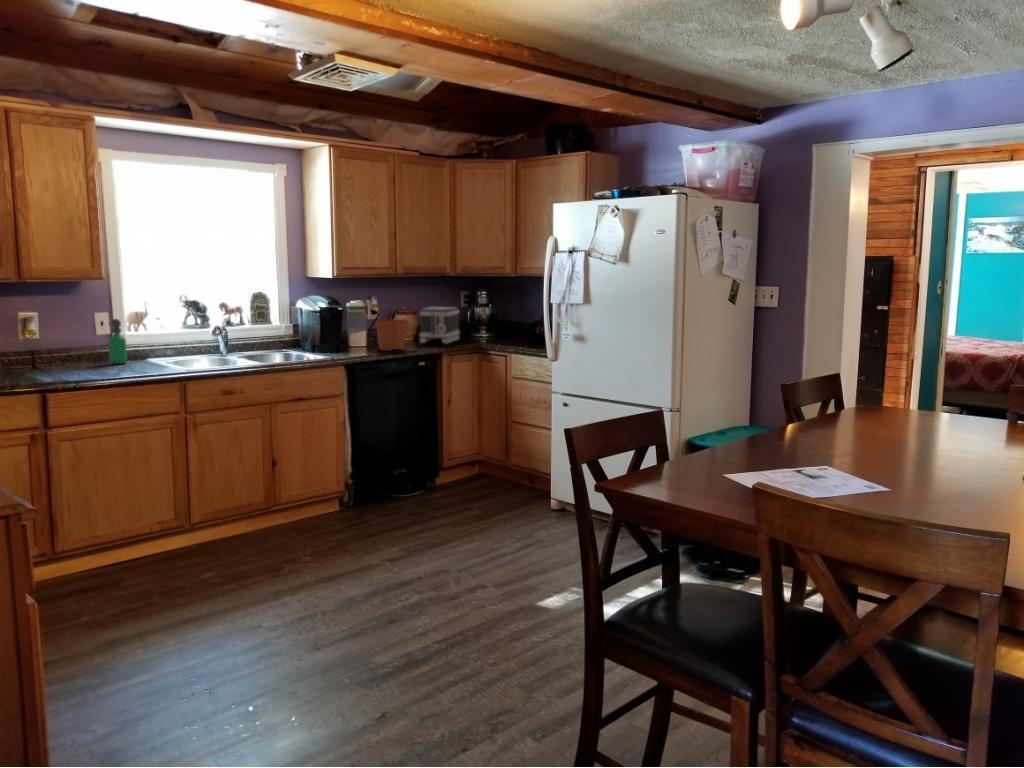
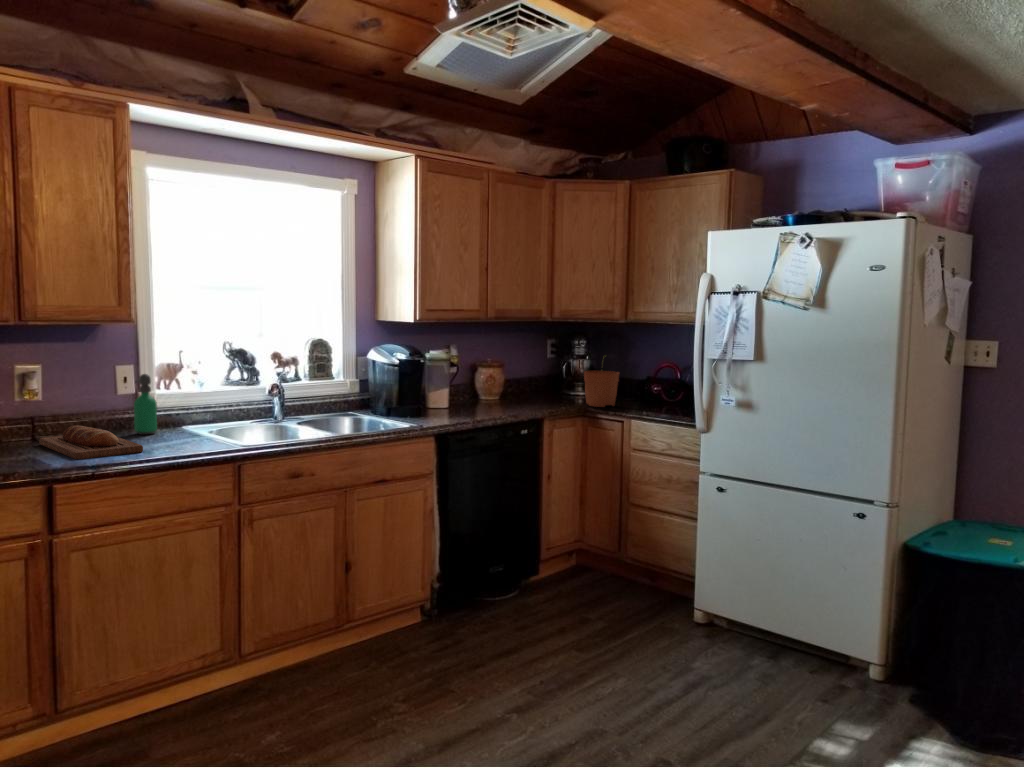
plant pot: present [376,306,407,351] -> present [584,371,619,407]
toaster: present [420,307,459,344] -> none [511,358,554,404]
bread loaf: none [38,356,113,377] -> present [39,425,143,459]

